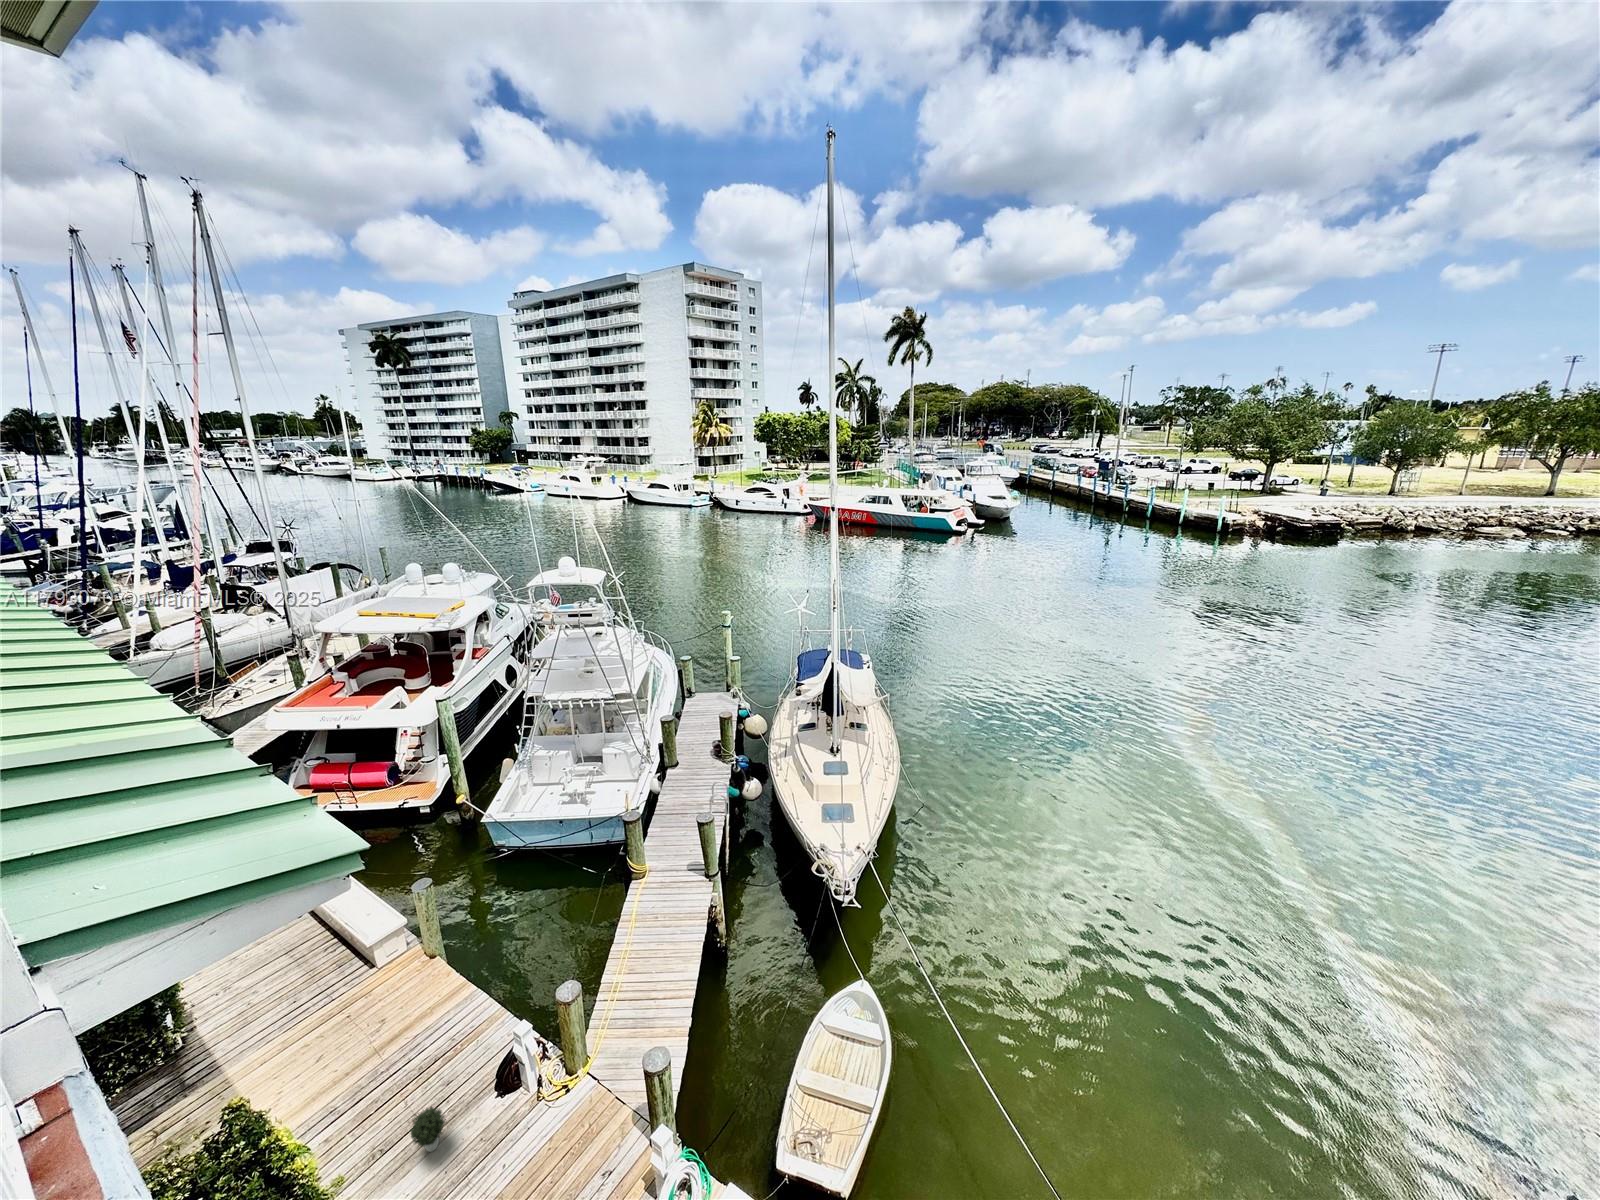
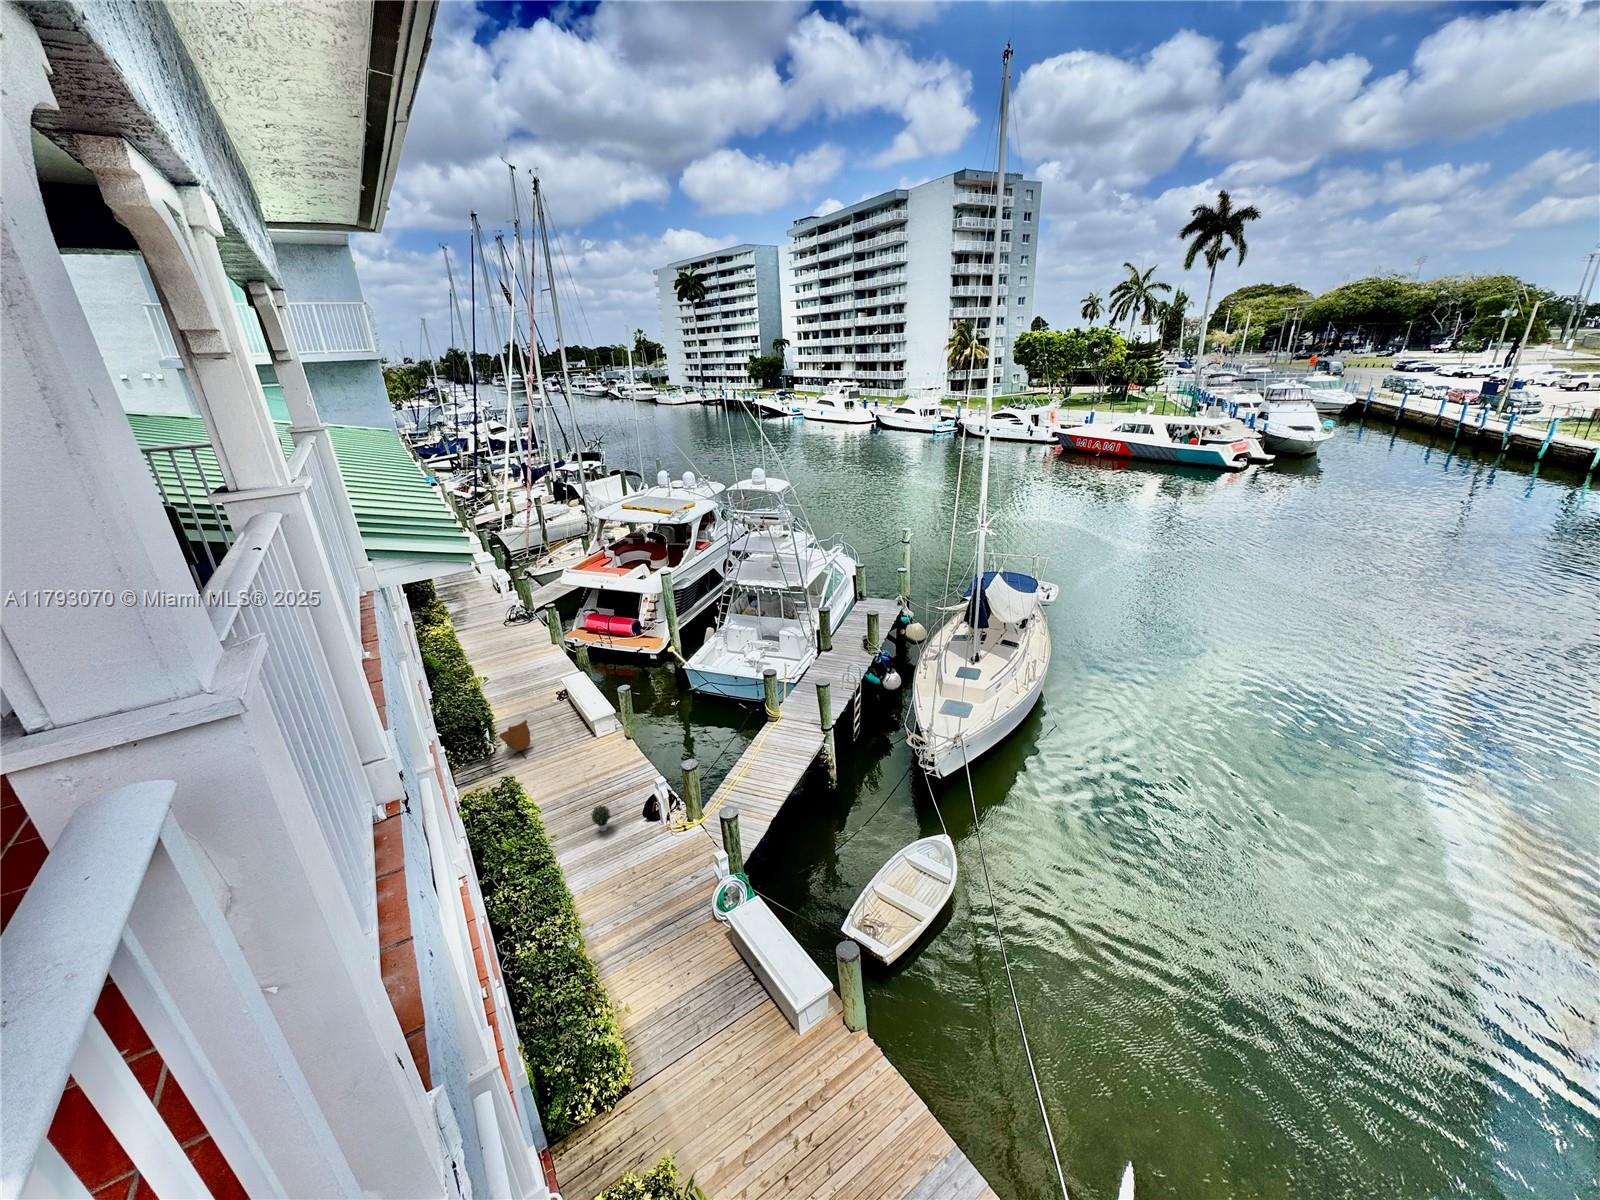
lounge chair: none [187,985,262,1062] -> present [499,720,533,759]

